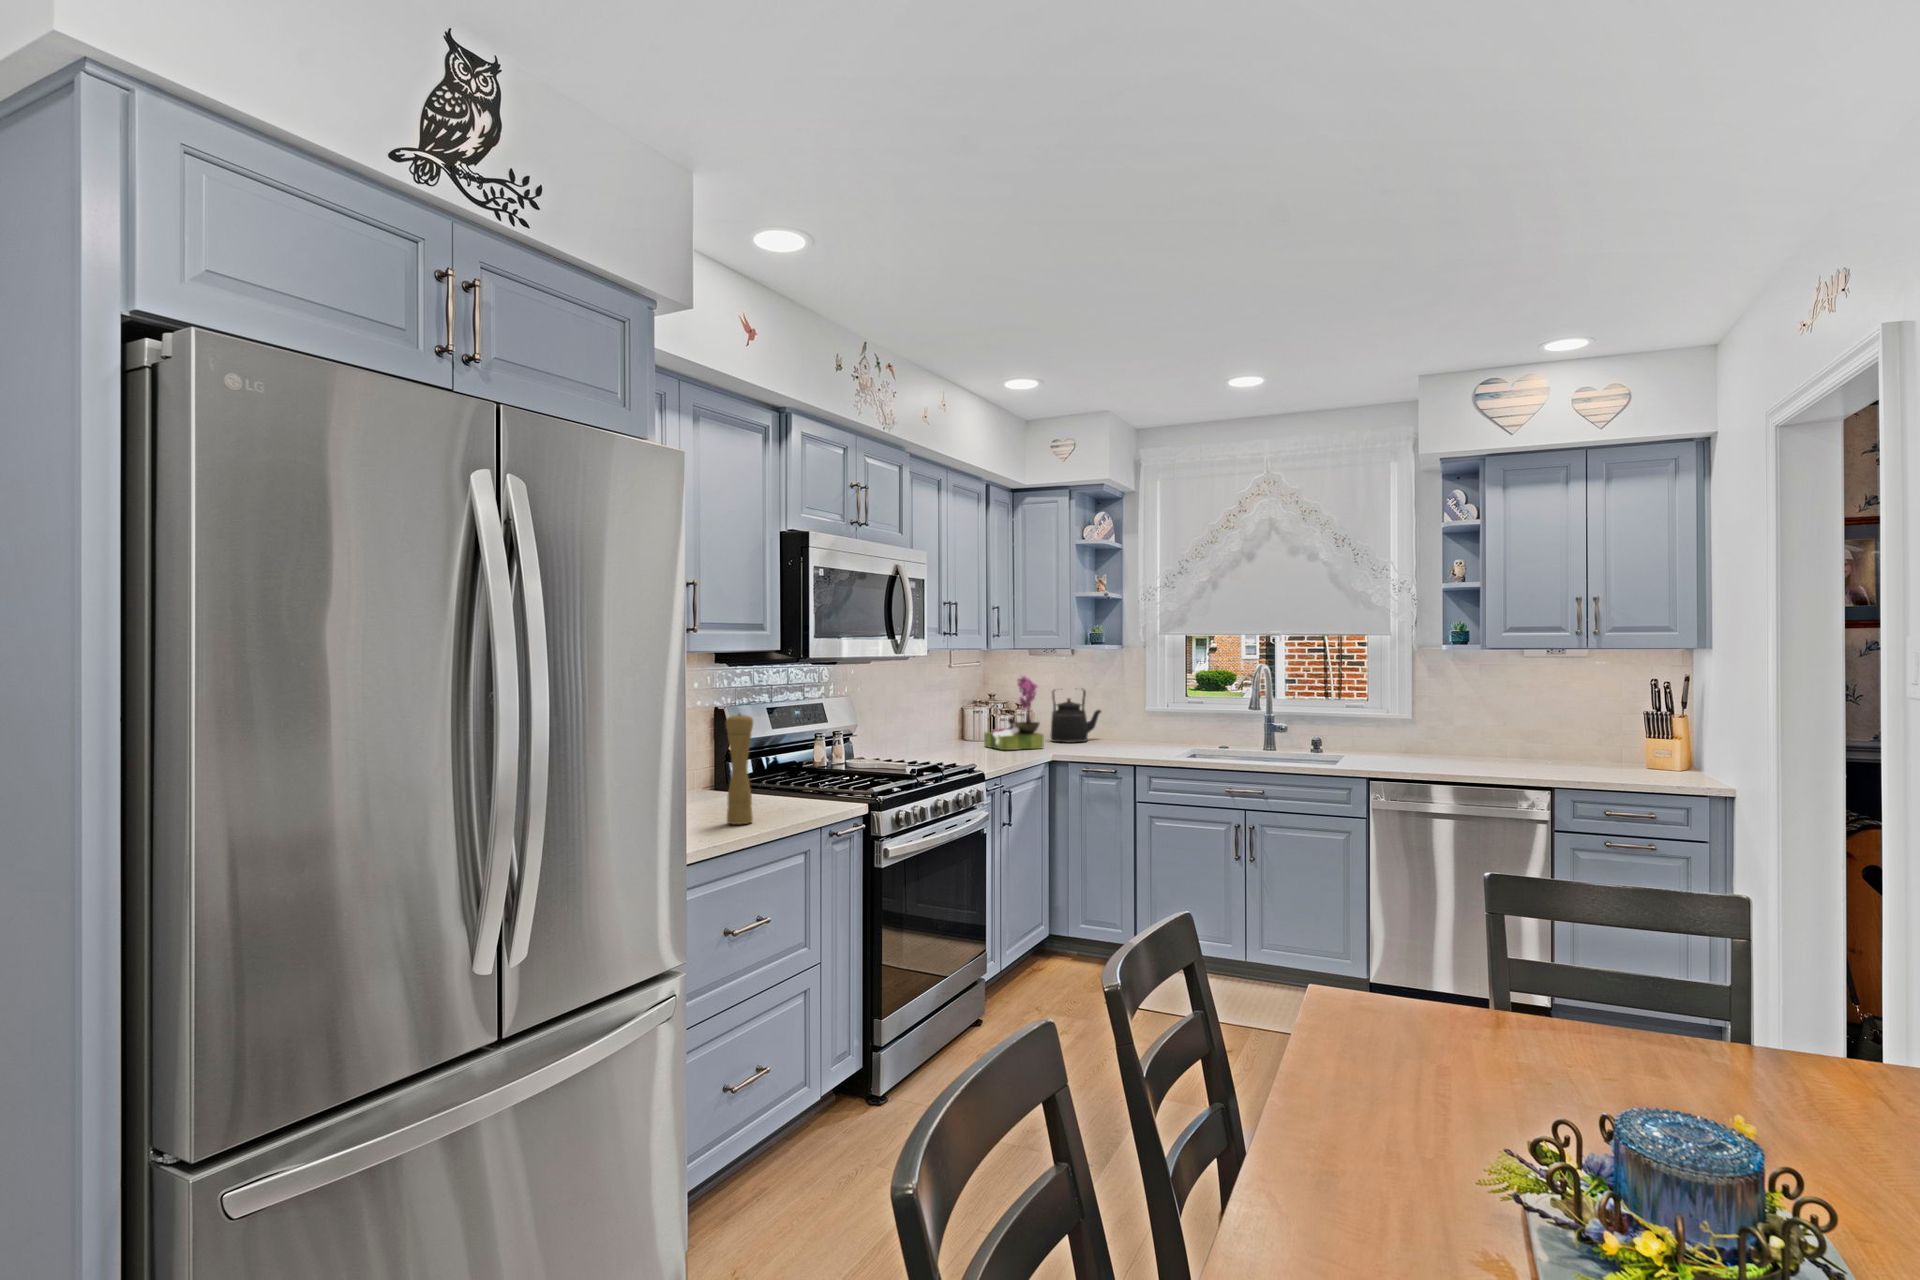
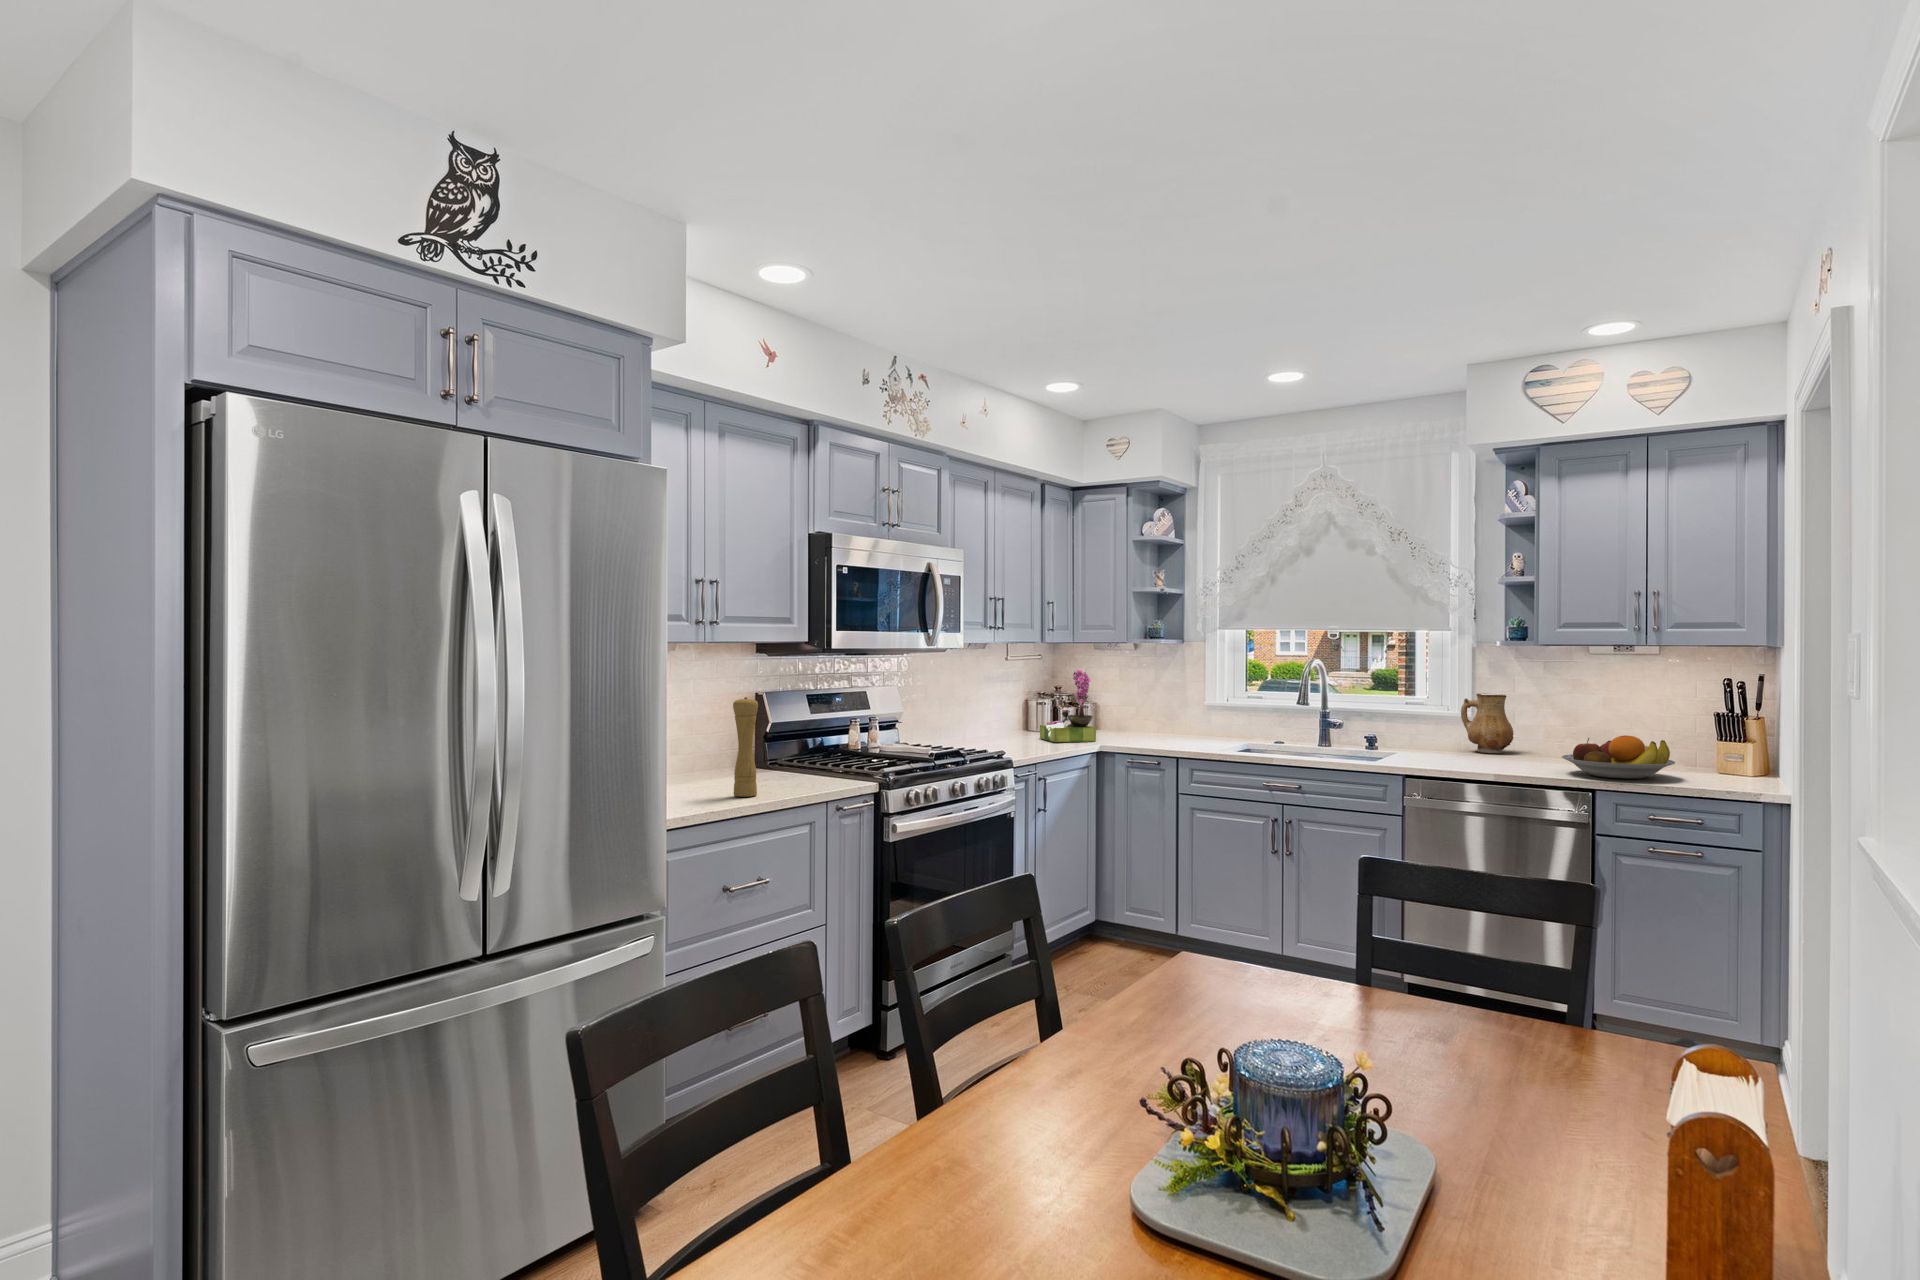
kettle: present [1051,688,1101,743] -> none [1109,683,1163,737]
ceramic pitcher: none [1398,695,1448,752] -> present [1461,694,1514,753]
fruit bowl: none [1514,735,1621,776] -> present [1562,735,1675,779]

